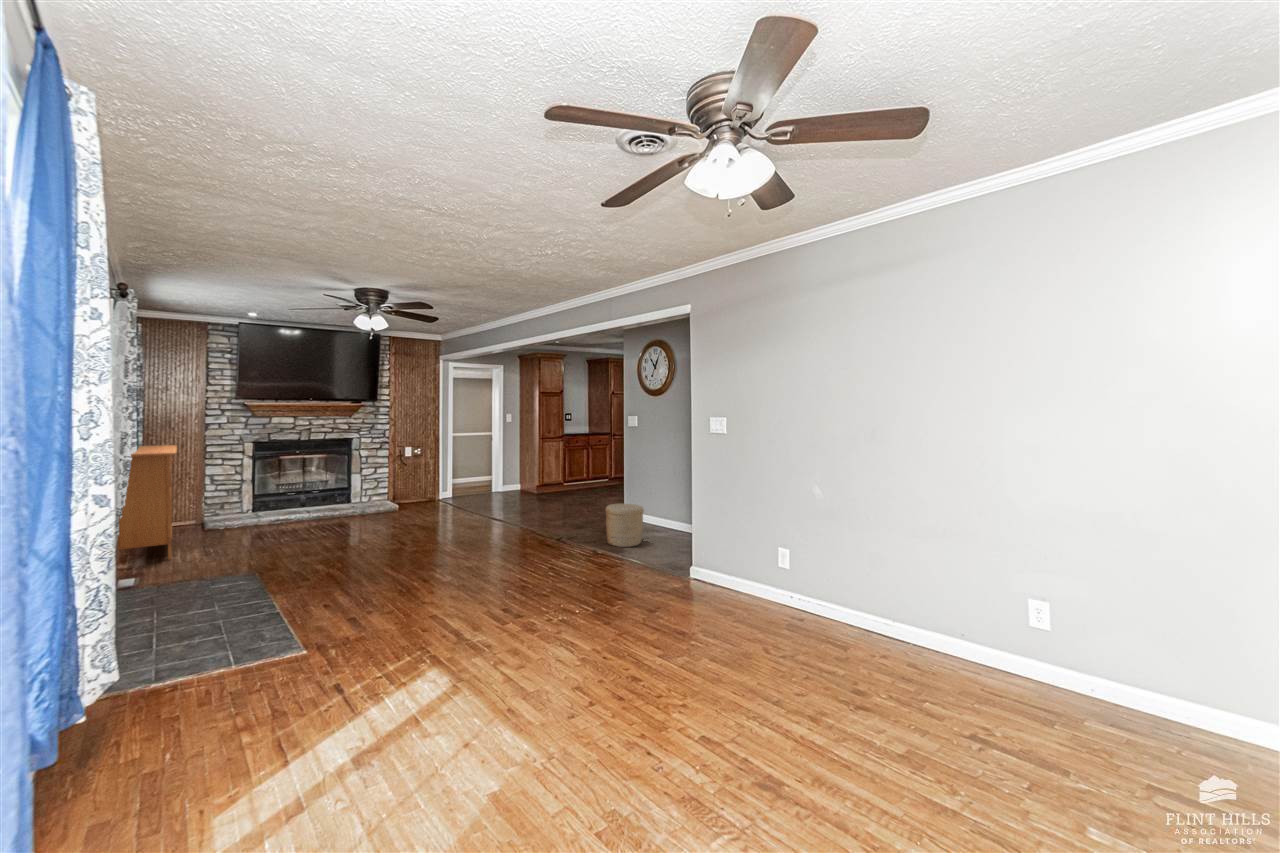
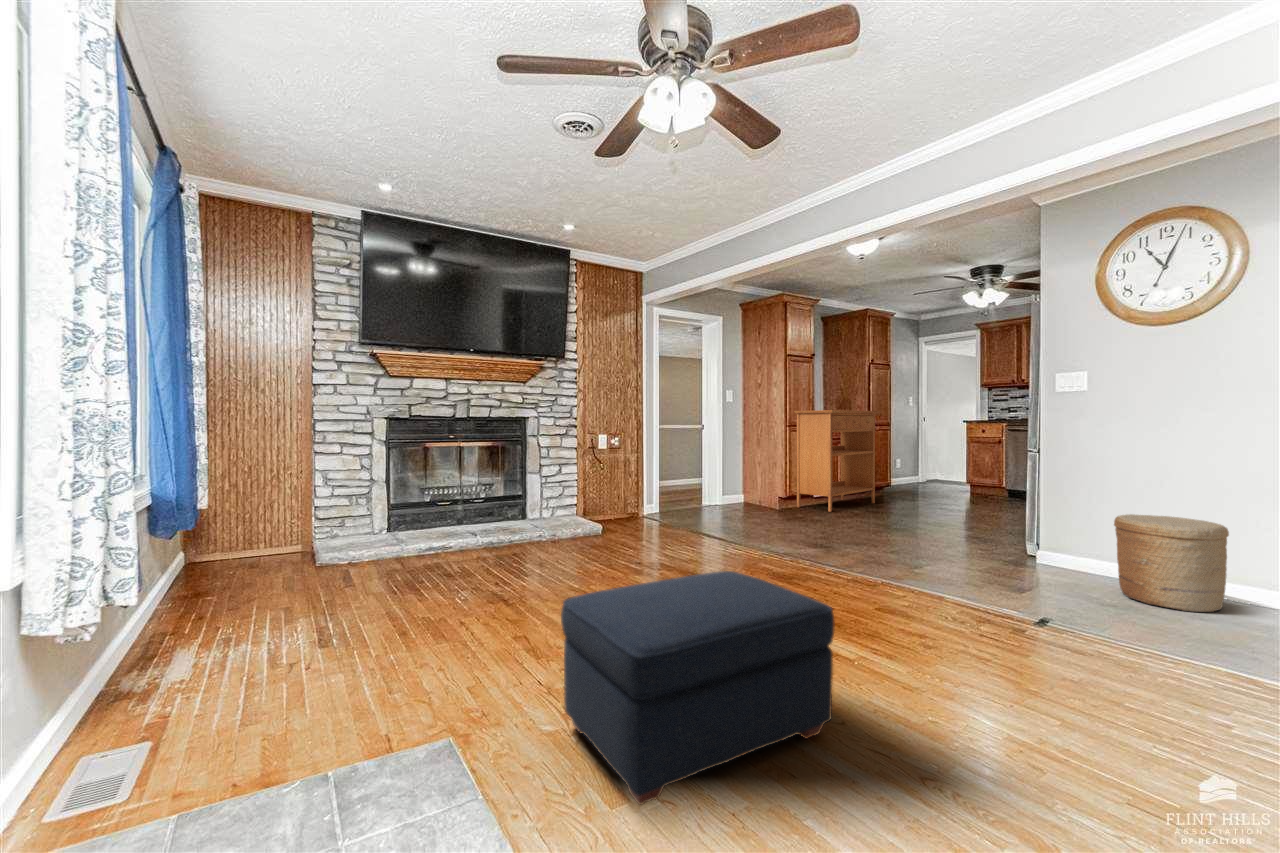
console table: present [118,445,177,565] -> present [794,410,881,512]
ottoman: none [293,527,390,593] -> present [561,571,835,805]

